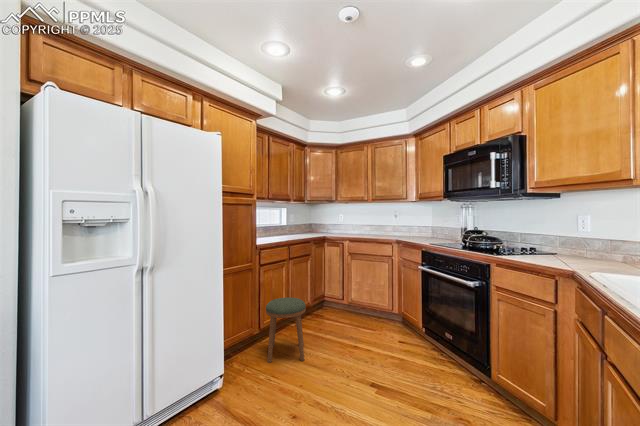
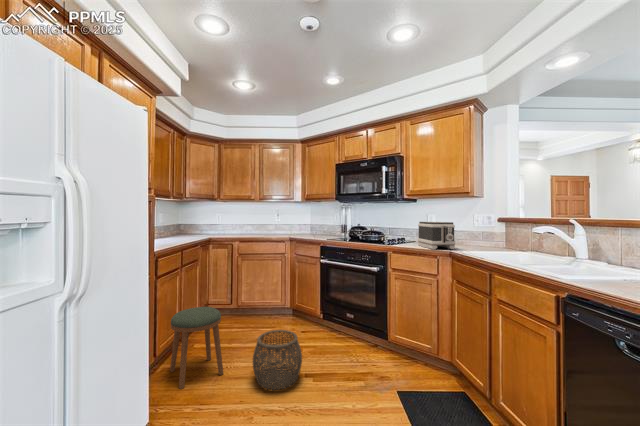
toaster: none [540,225,591,269] -> present [418,222,455,249]
woven basket: none [319,331,368,392] -> present [252,330,302,390]

